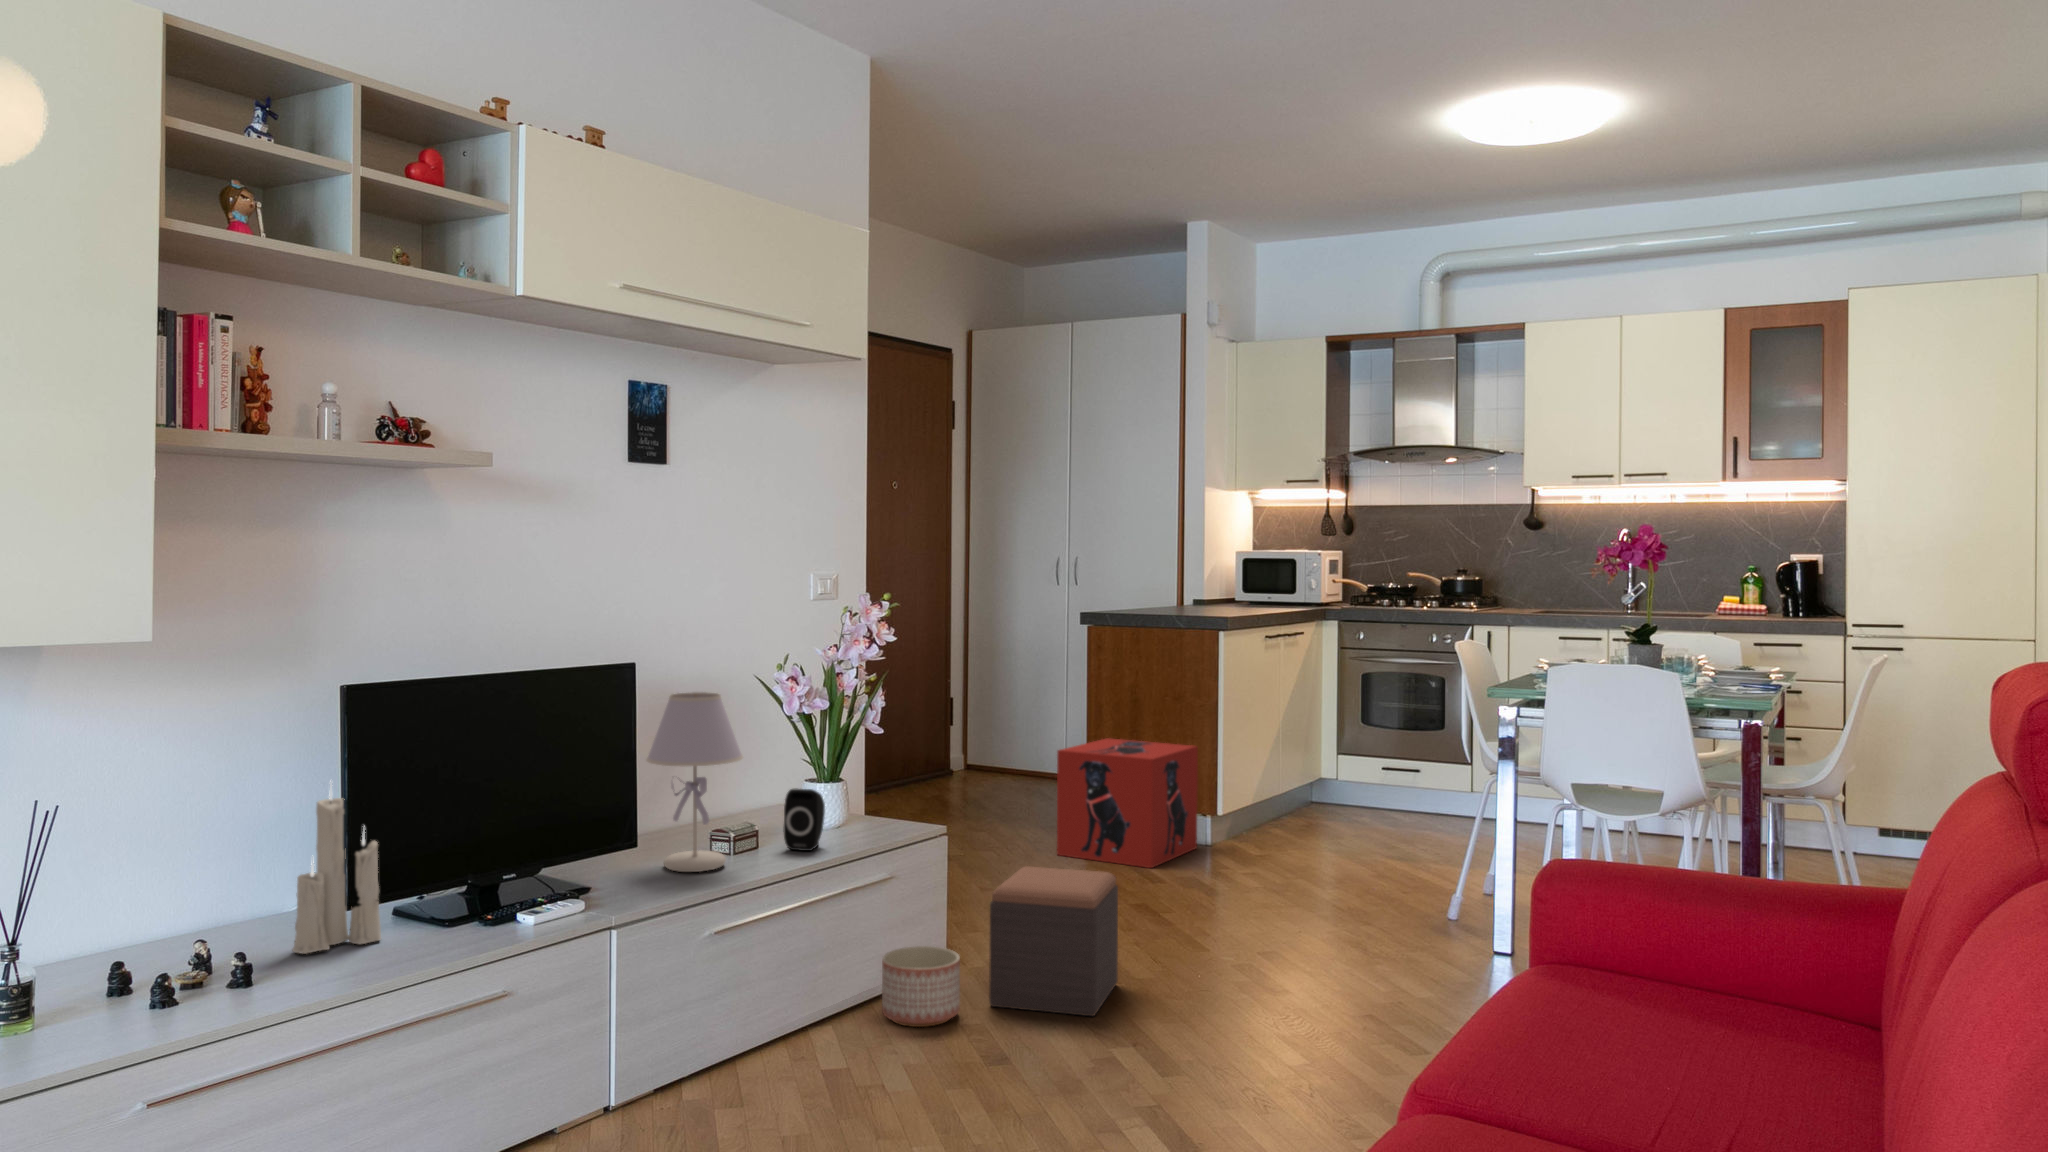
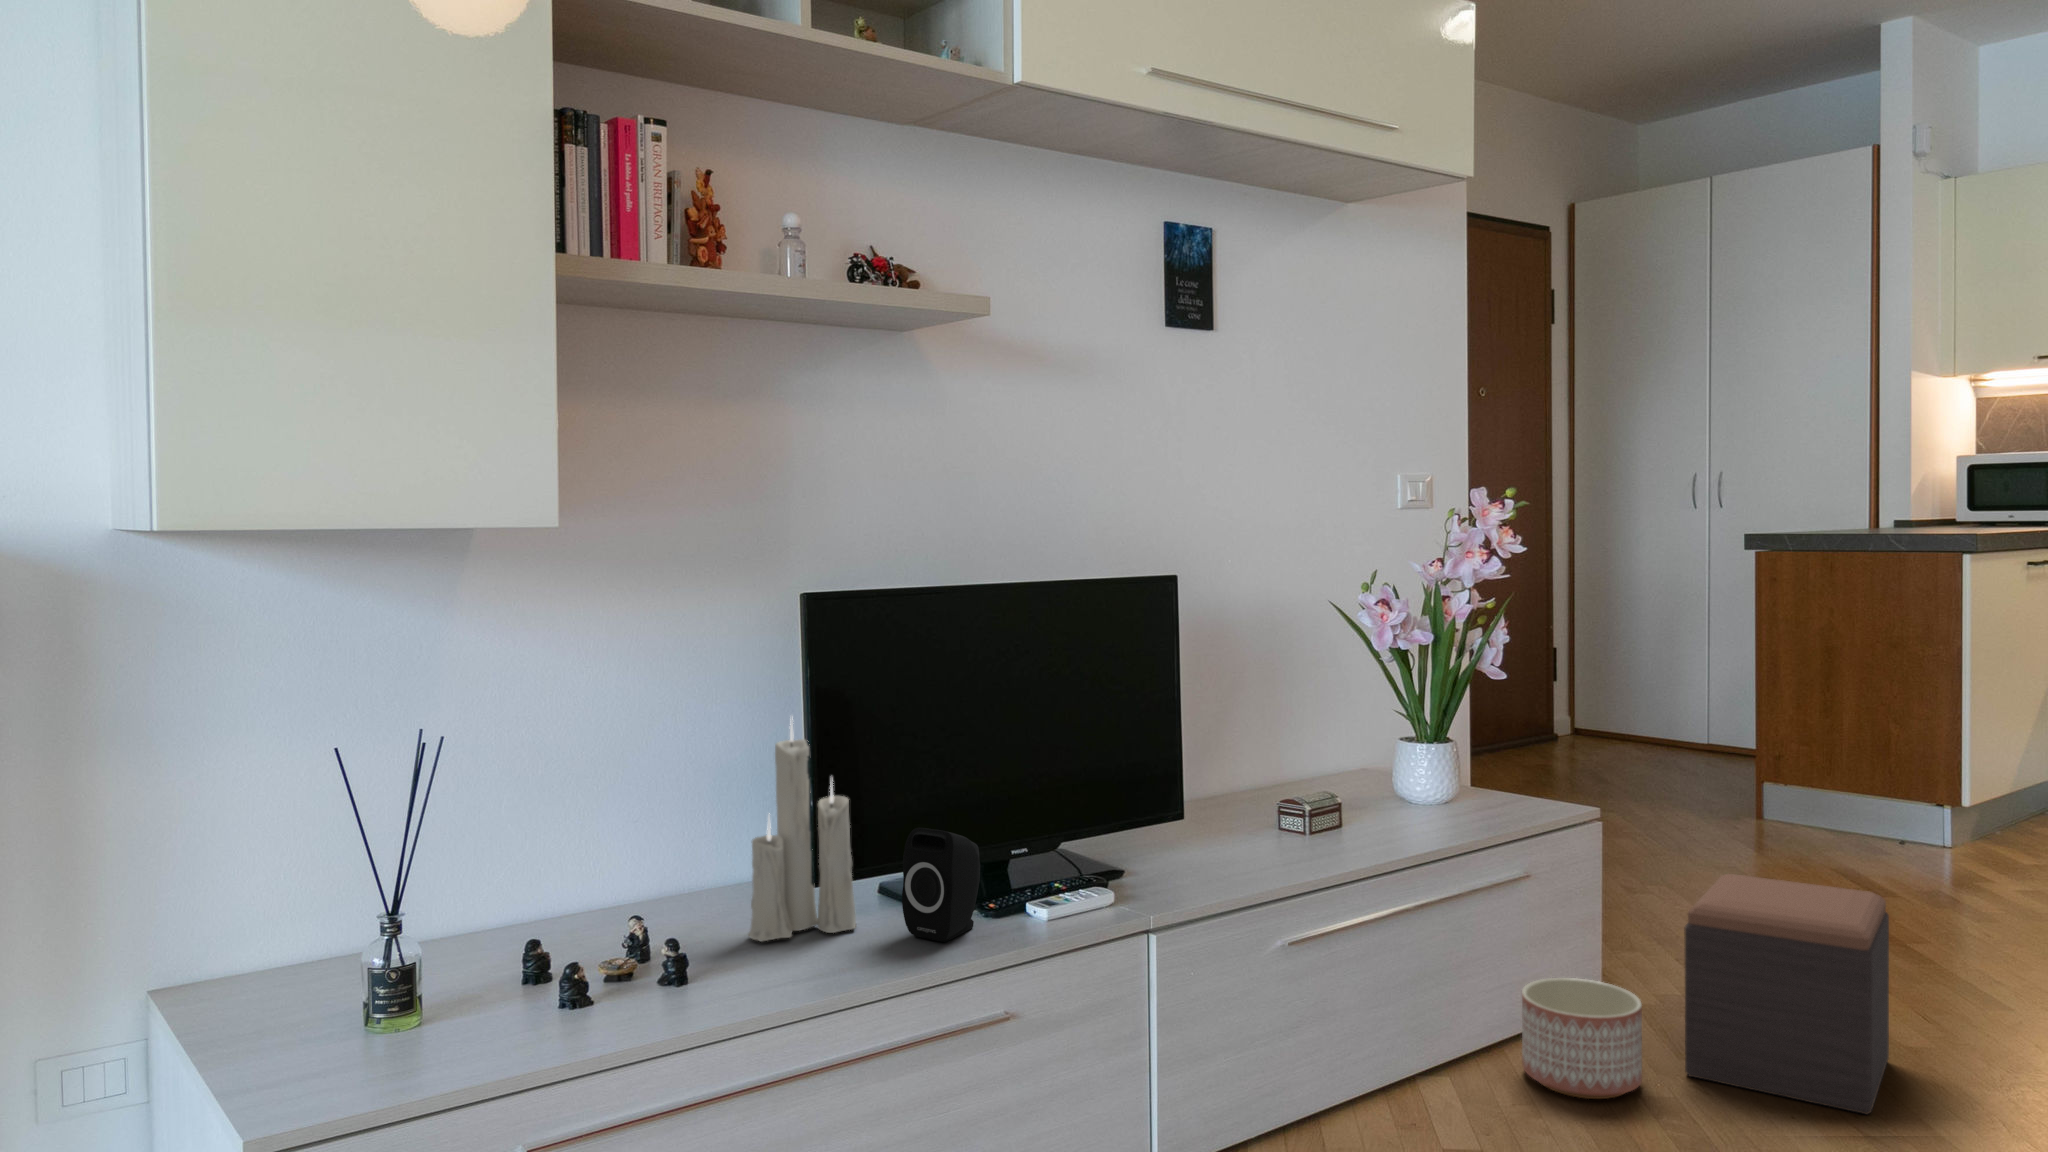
table lamp: present [646,692,743,872] -> none [1192,616,1323,857]
storage box: present [1057,738,1198,868] -> none [1719,699,1933,877]
speaker: present [784,789,825,851] -> present [902,828,980,942]

